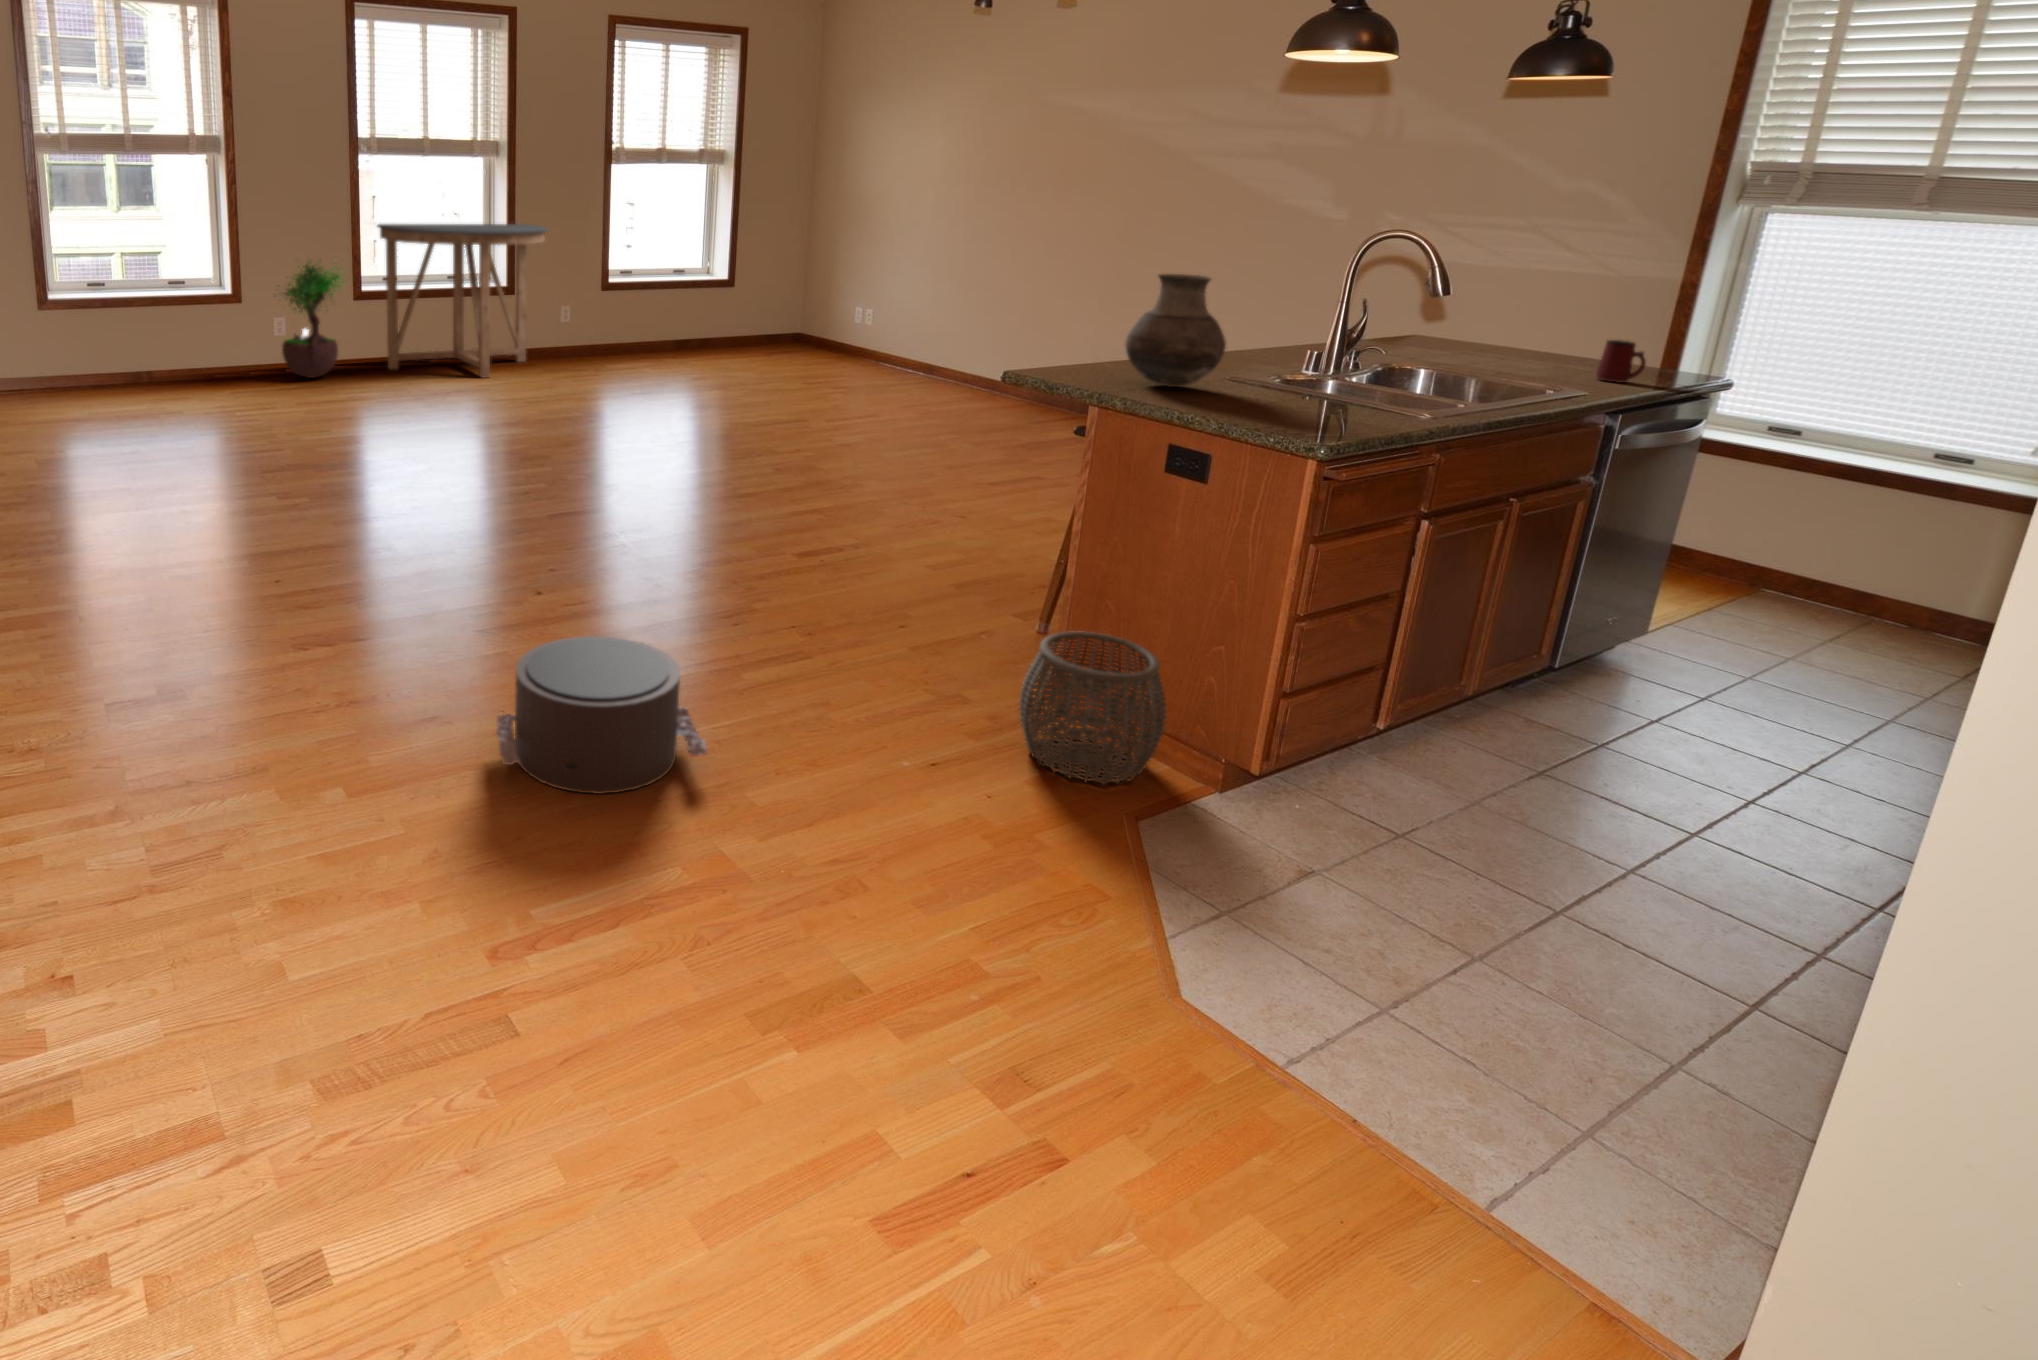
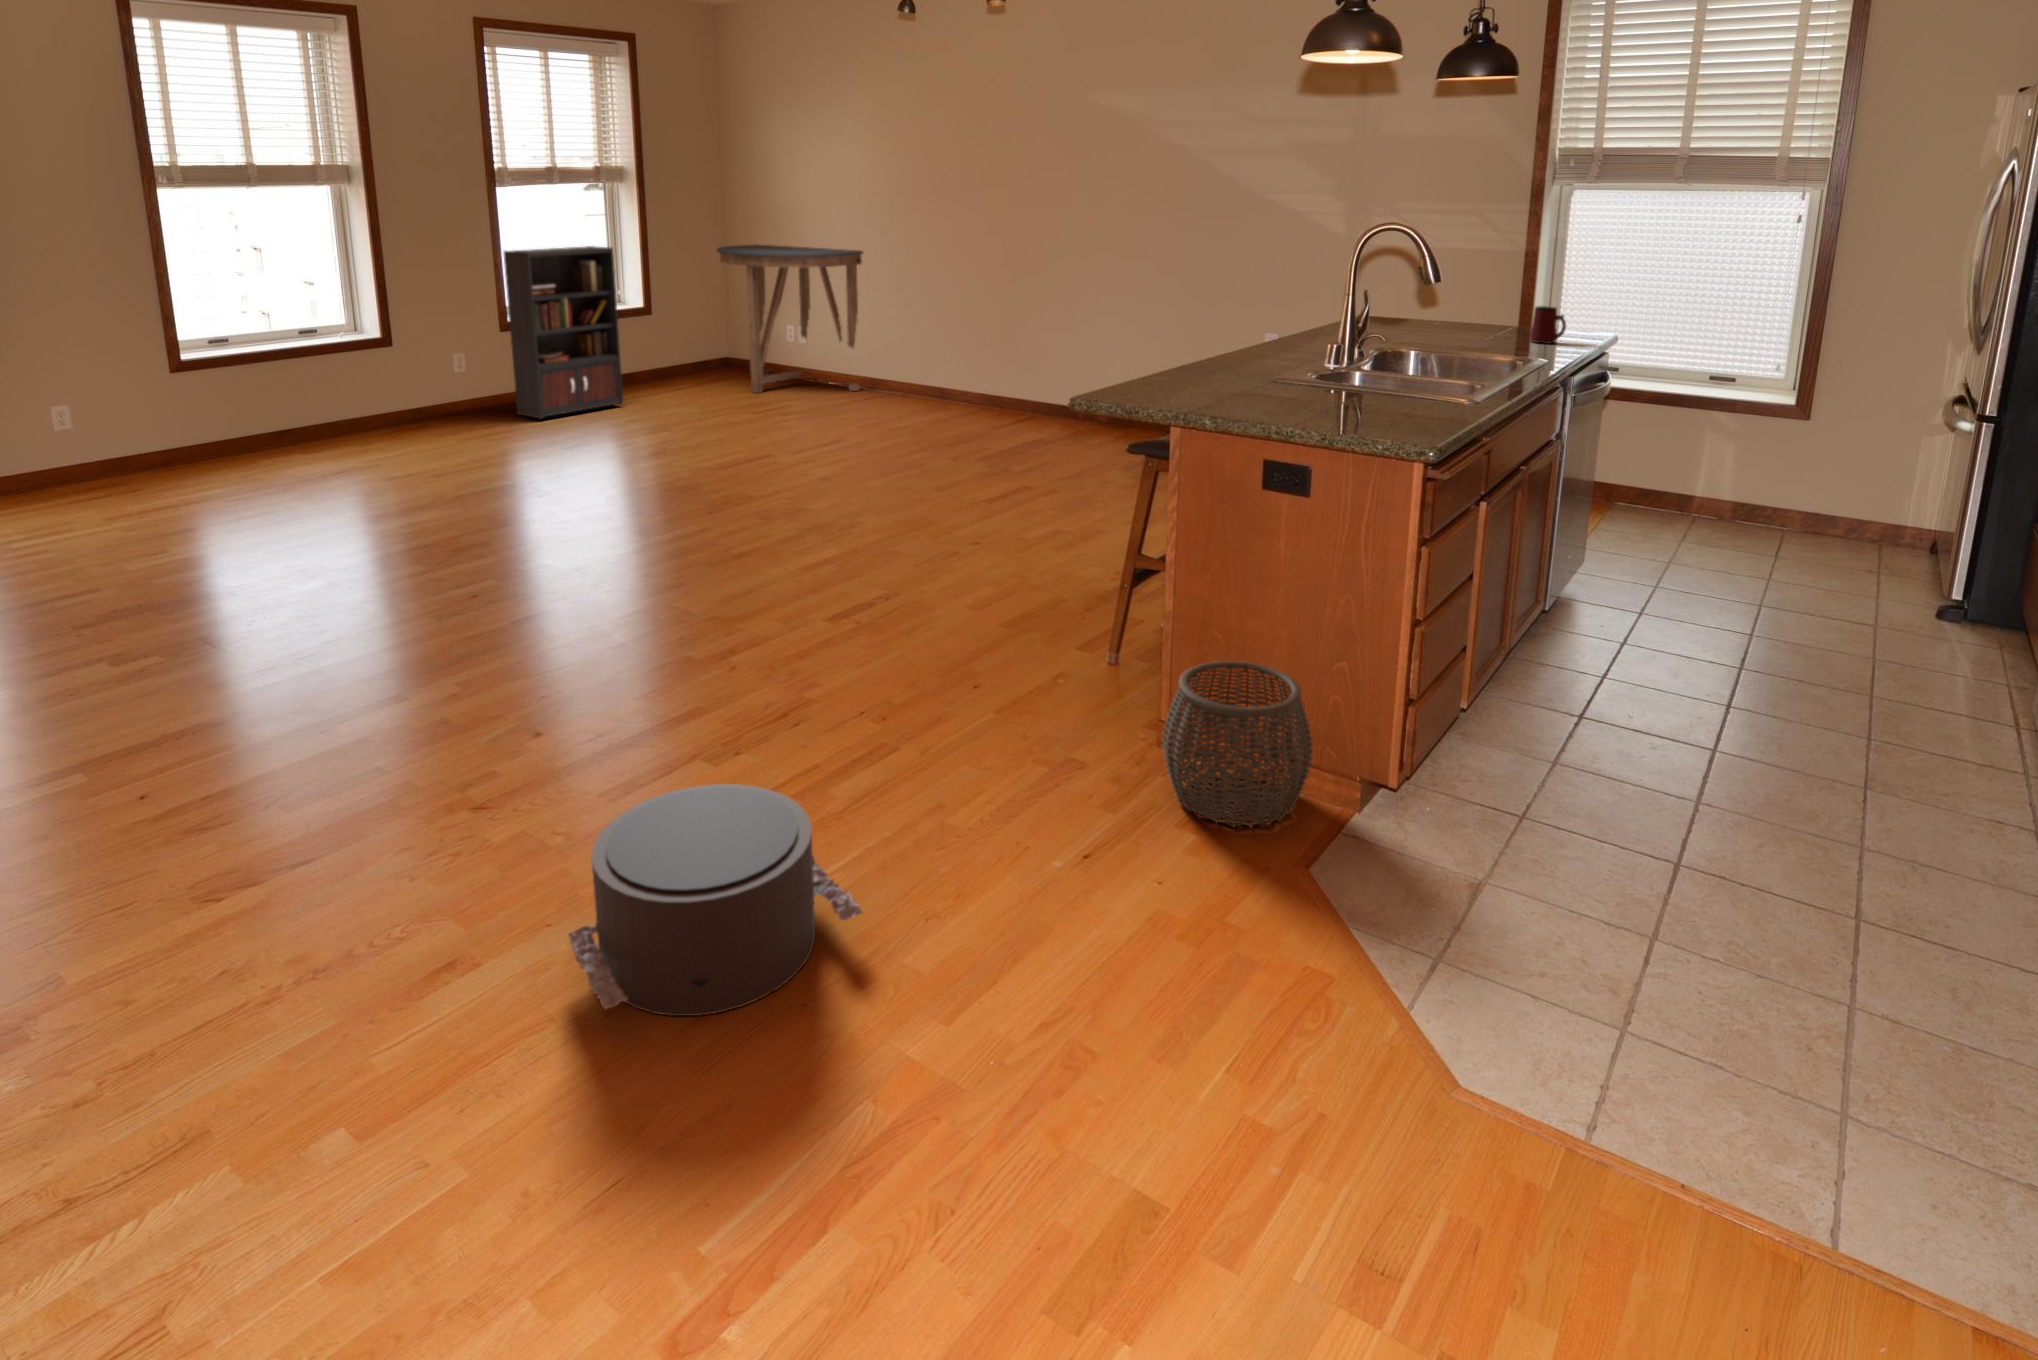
bookcase: none [603,220,699,369] -> present [504,246,623,419]
console table: present [377,224,547,378] -> present [717,244,863,393]
potted tree: present [274,260,344,378] -> none [49,317,163,479]
vase: present [1125,274,1226,387] -> none [1196,276,1292,392]

